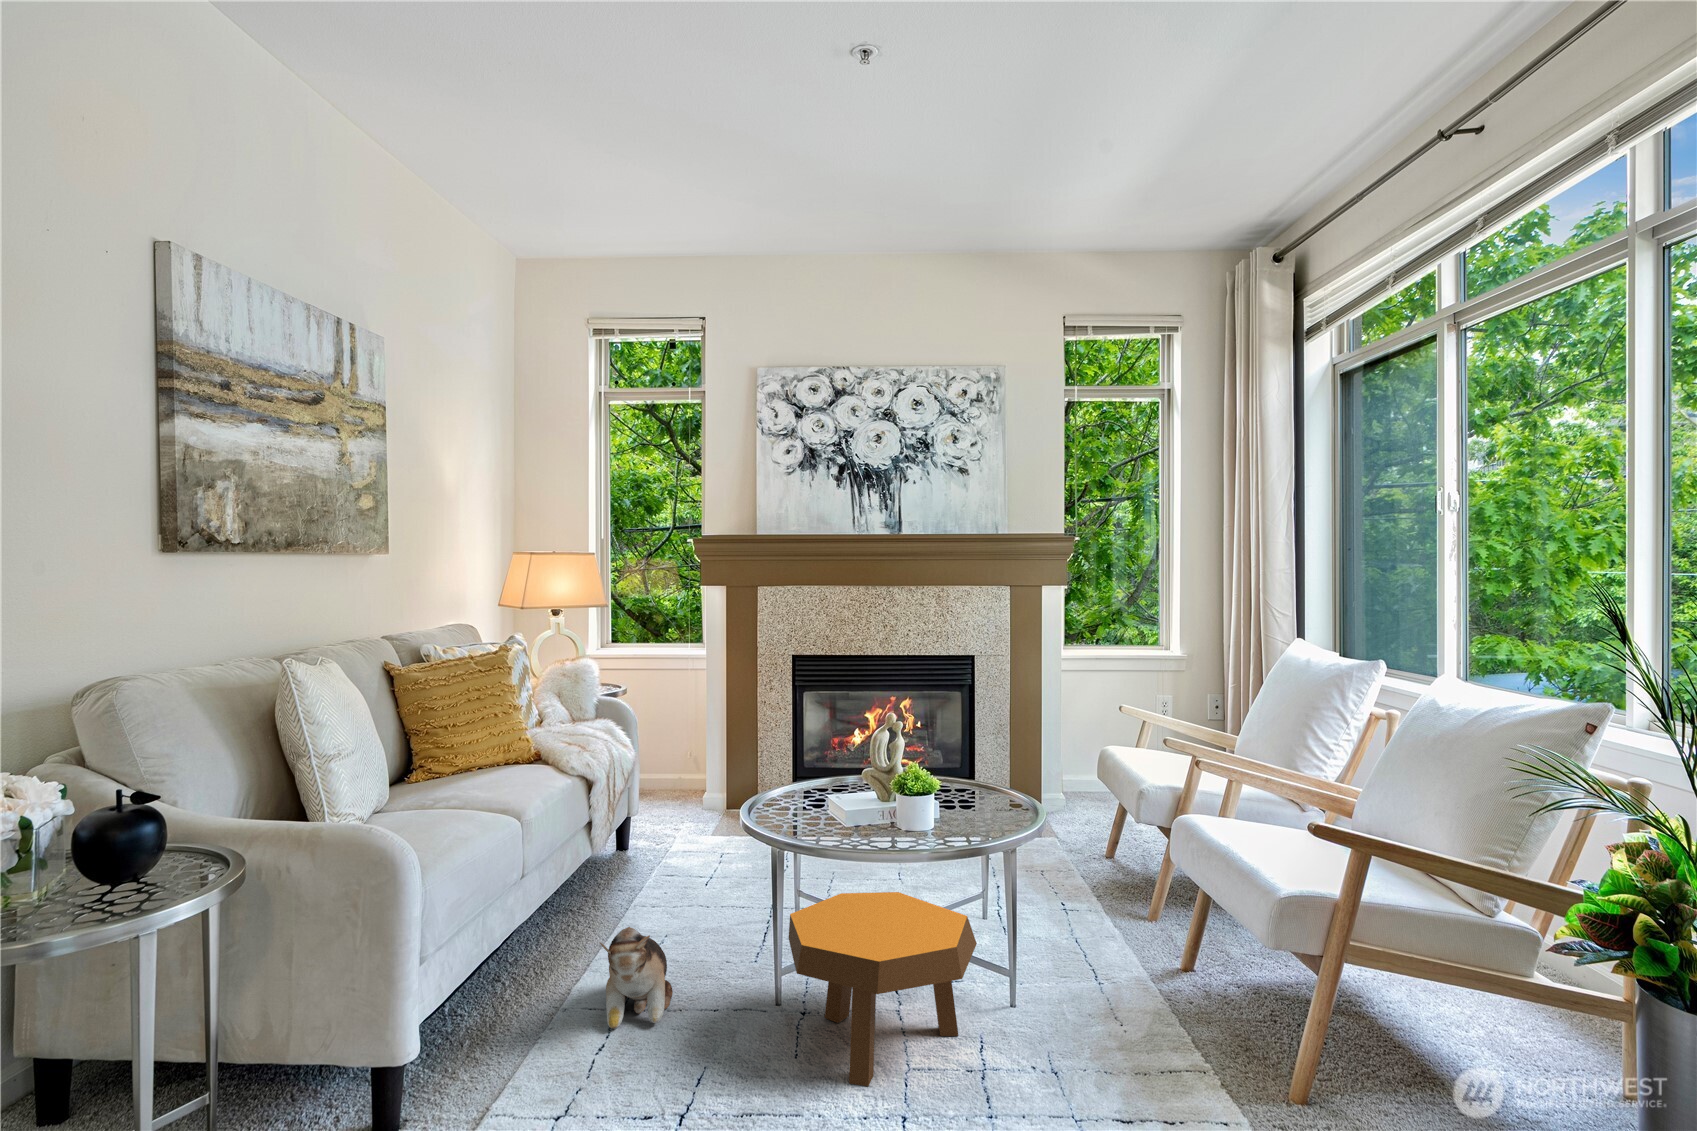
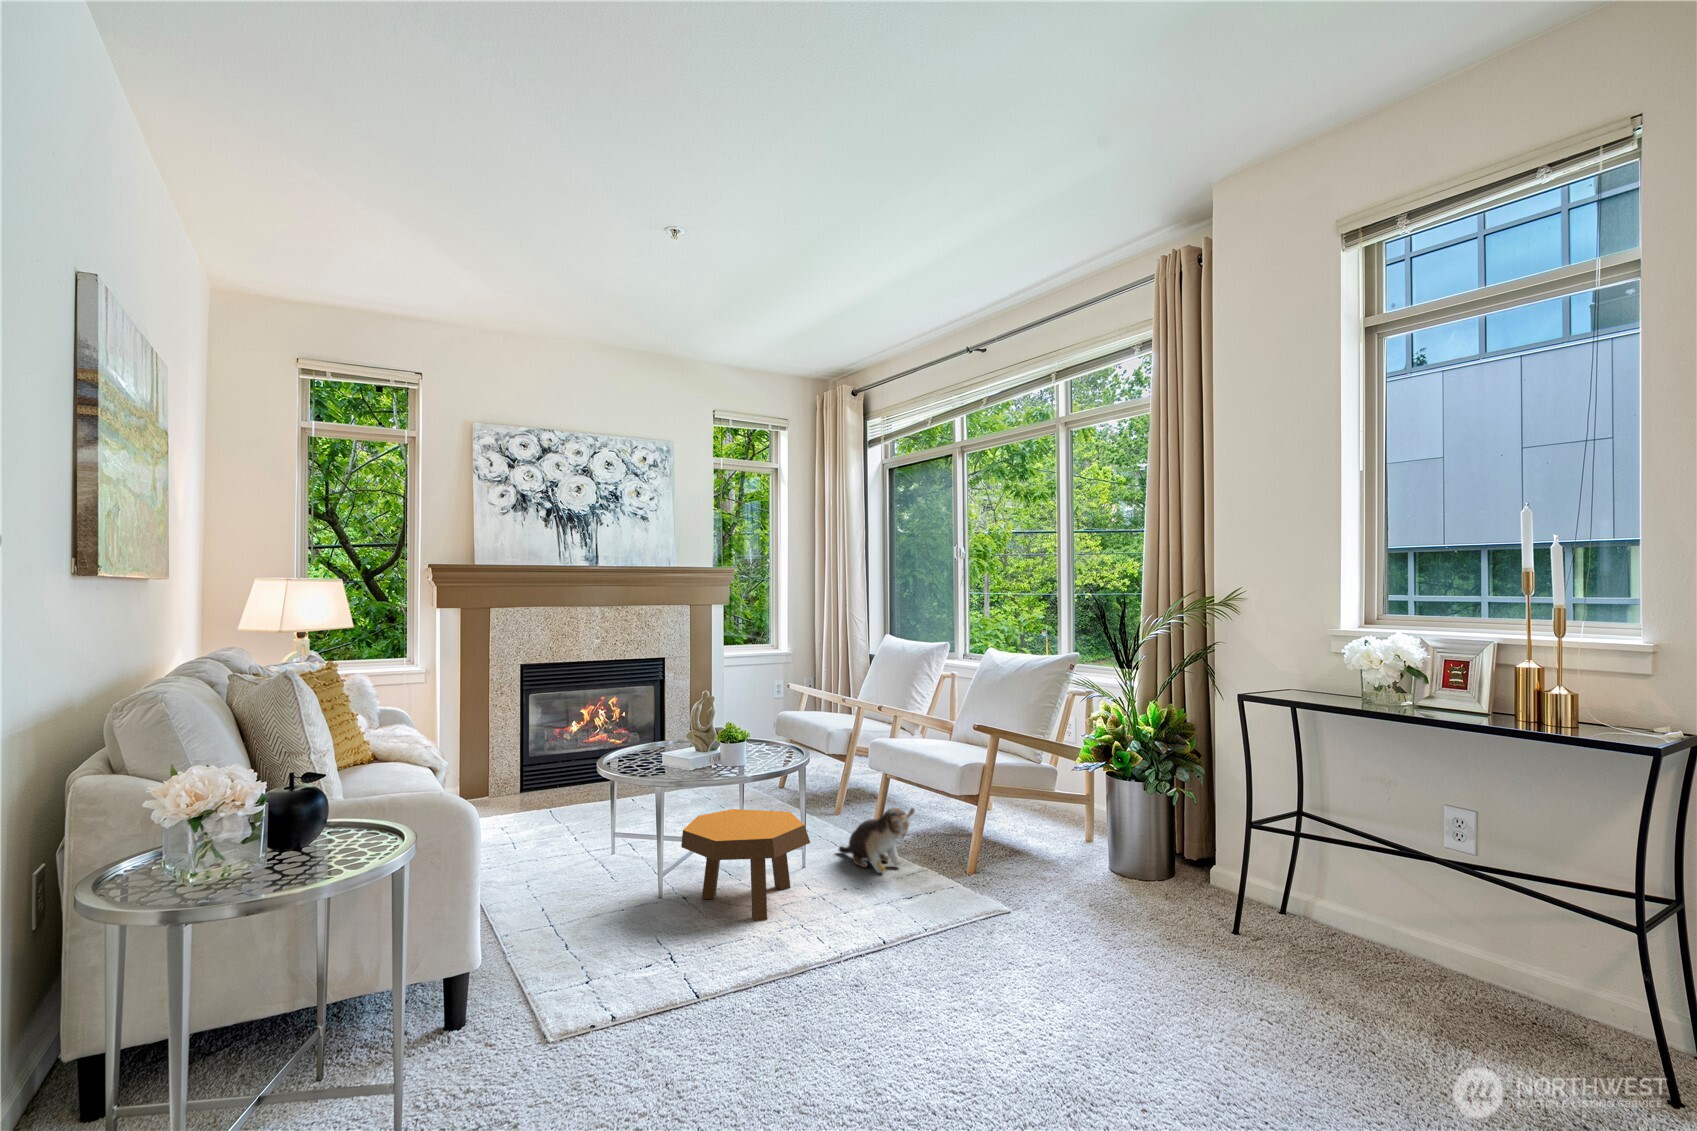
plush toy: present [599,927,673,1029] -> present [839,808,915,873]

